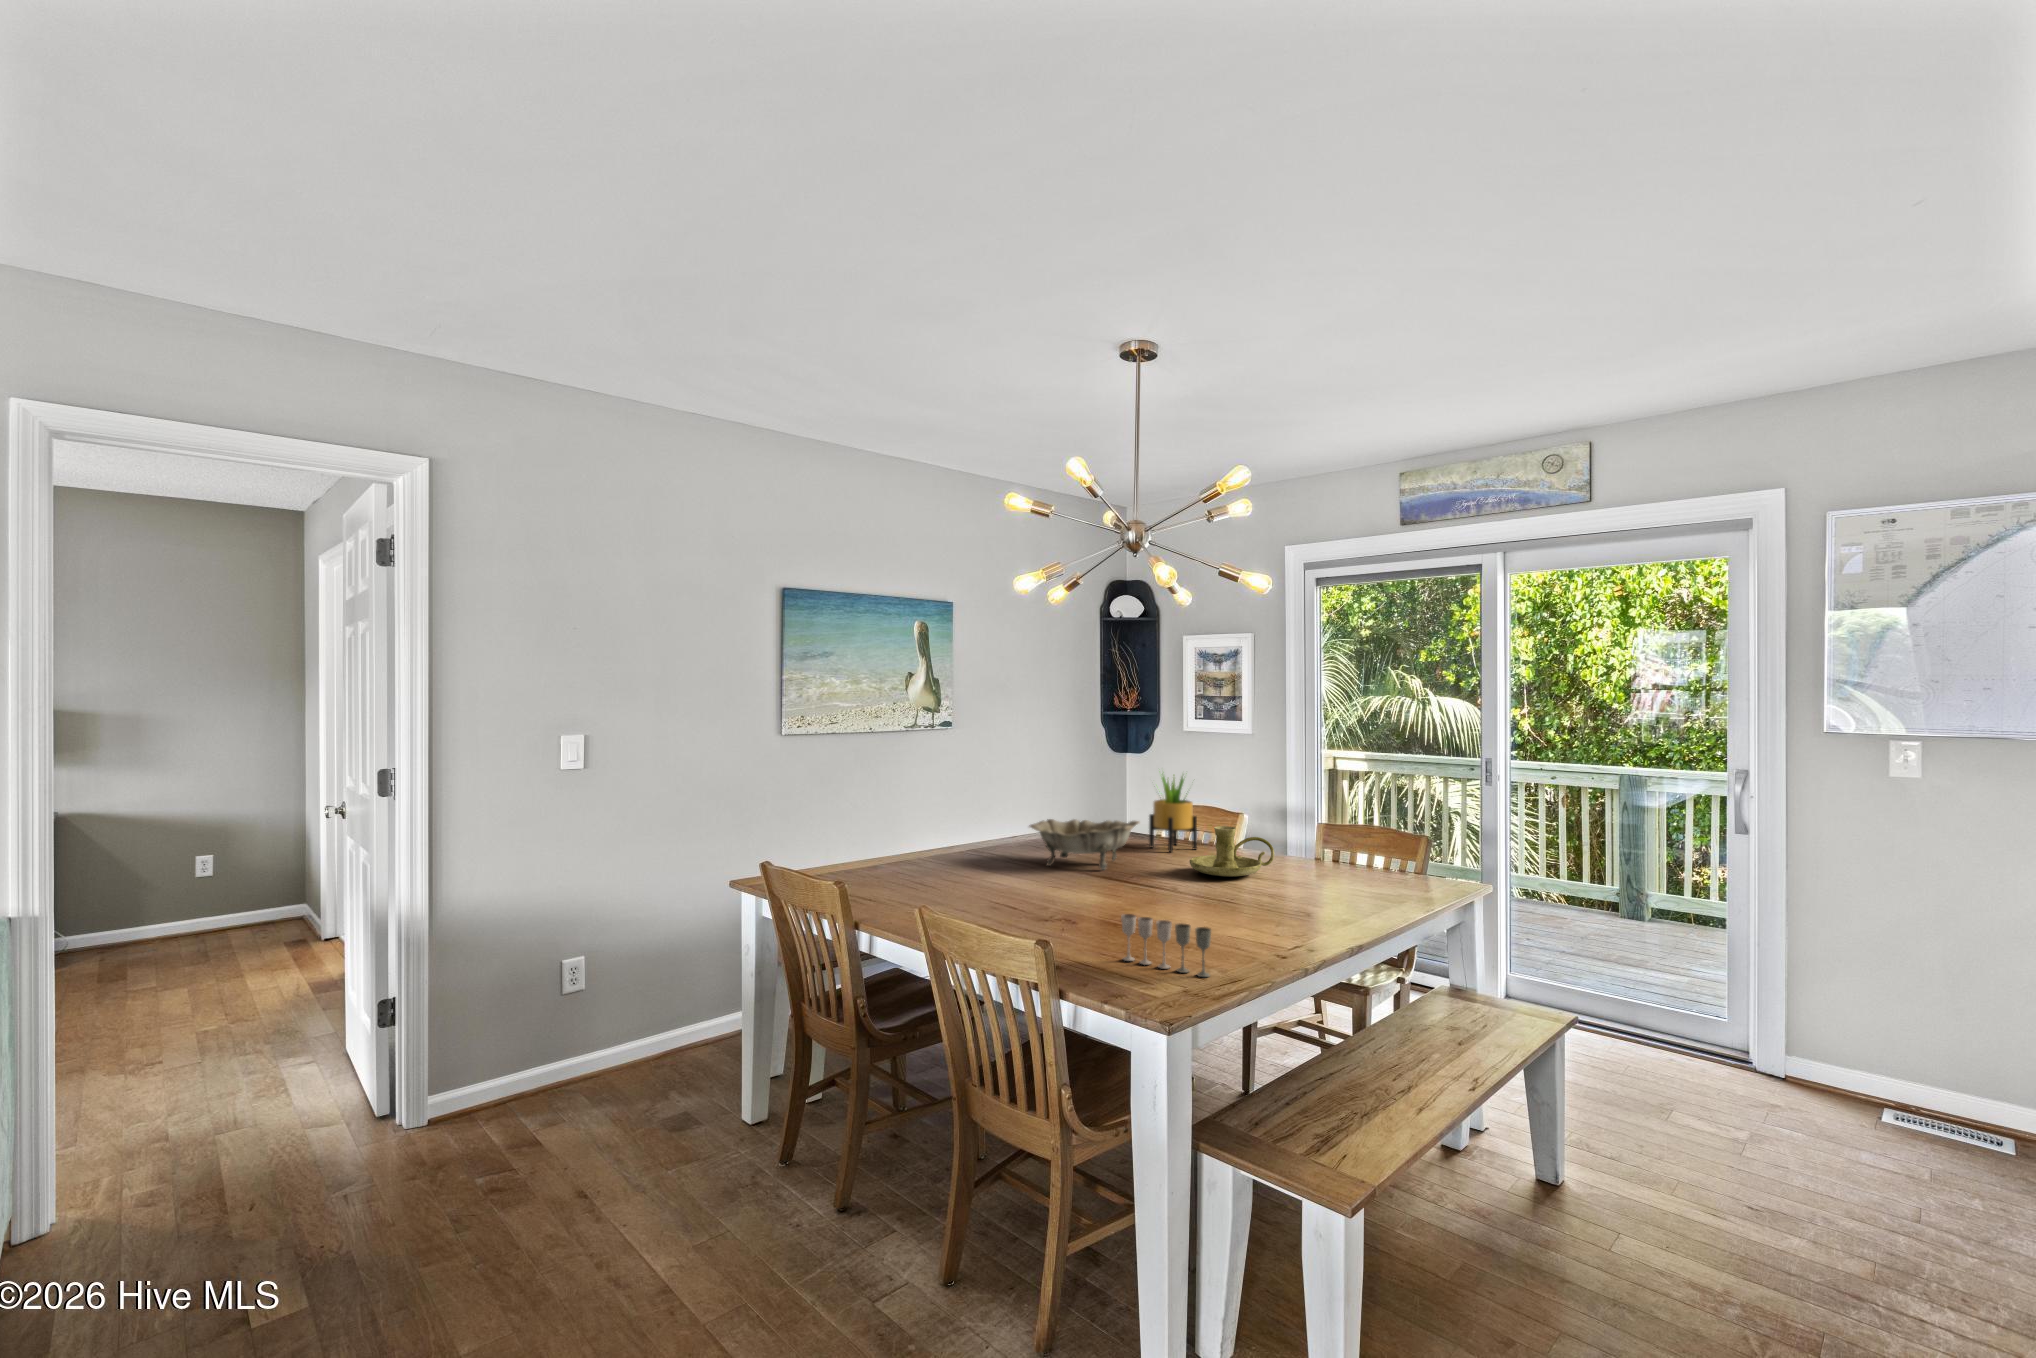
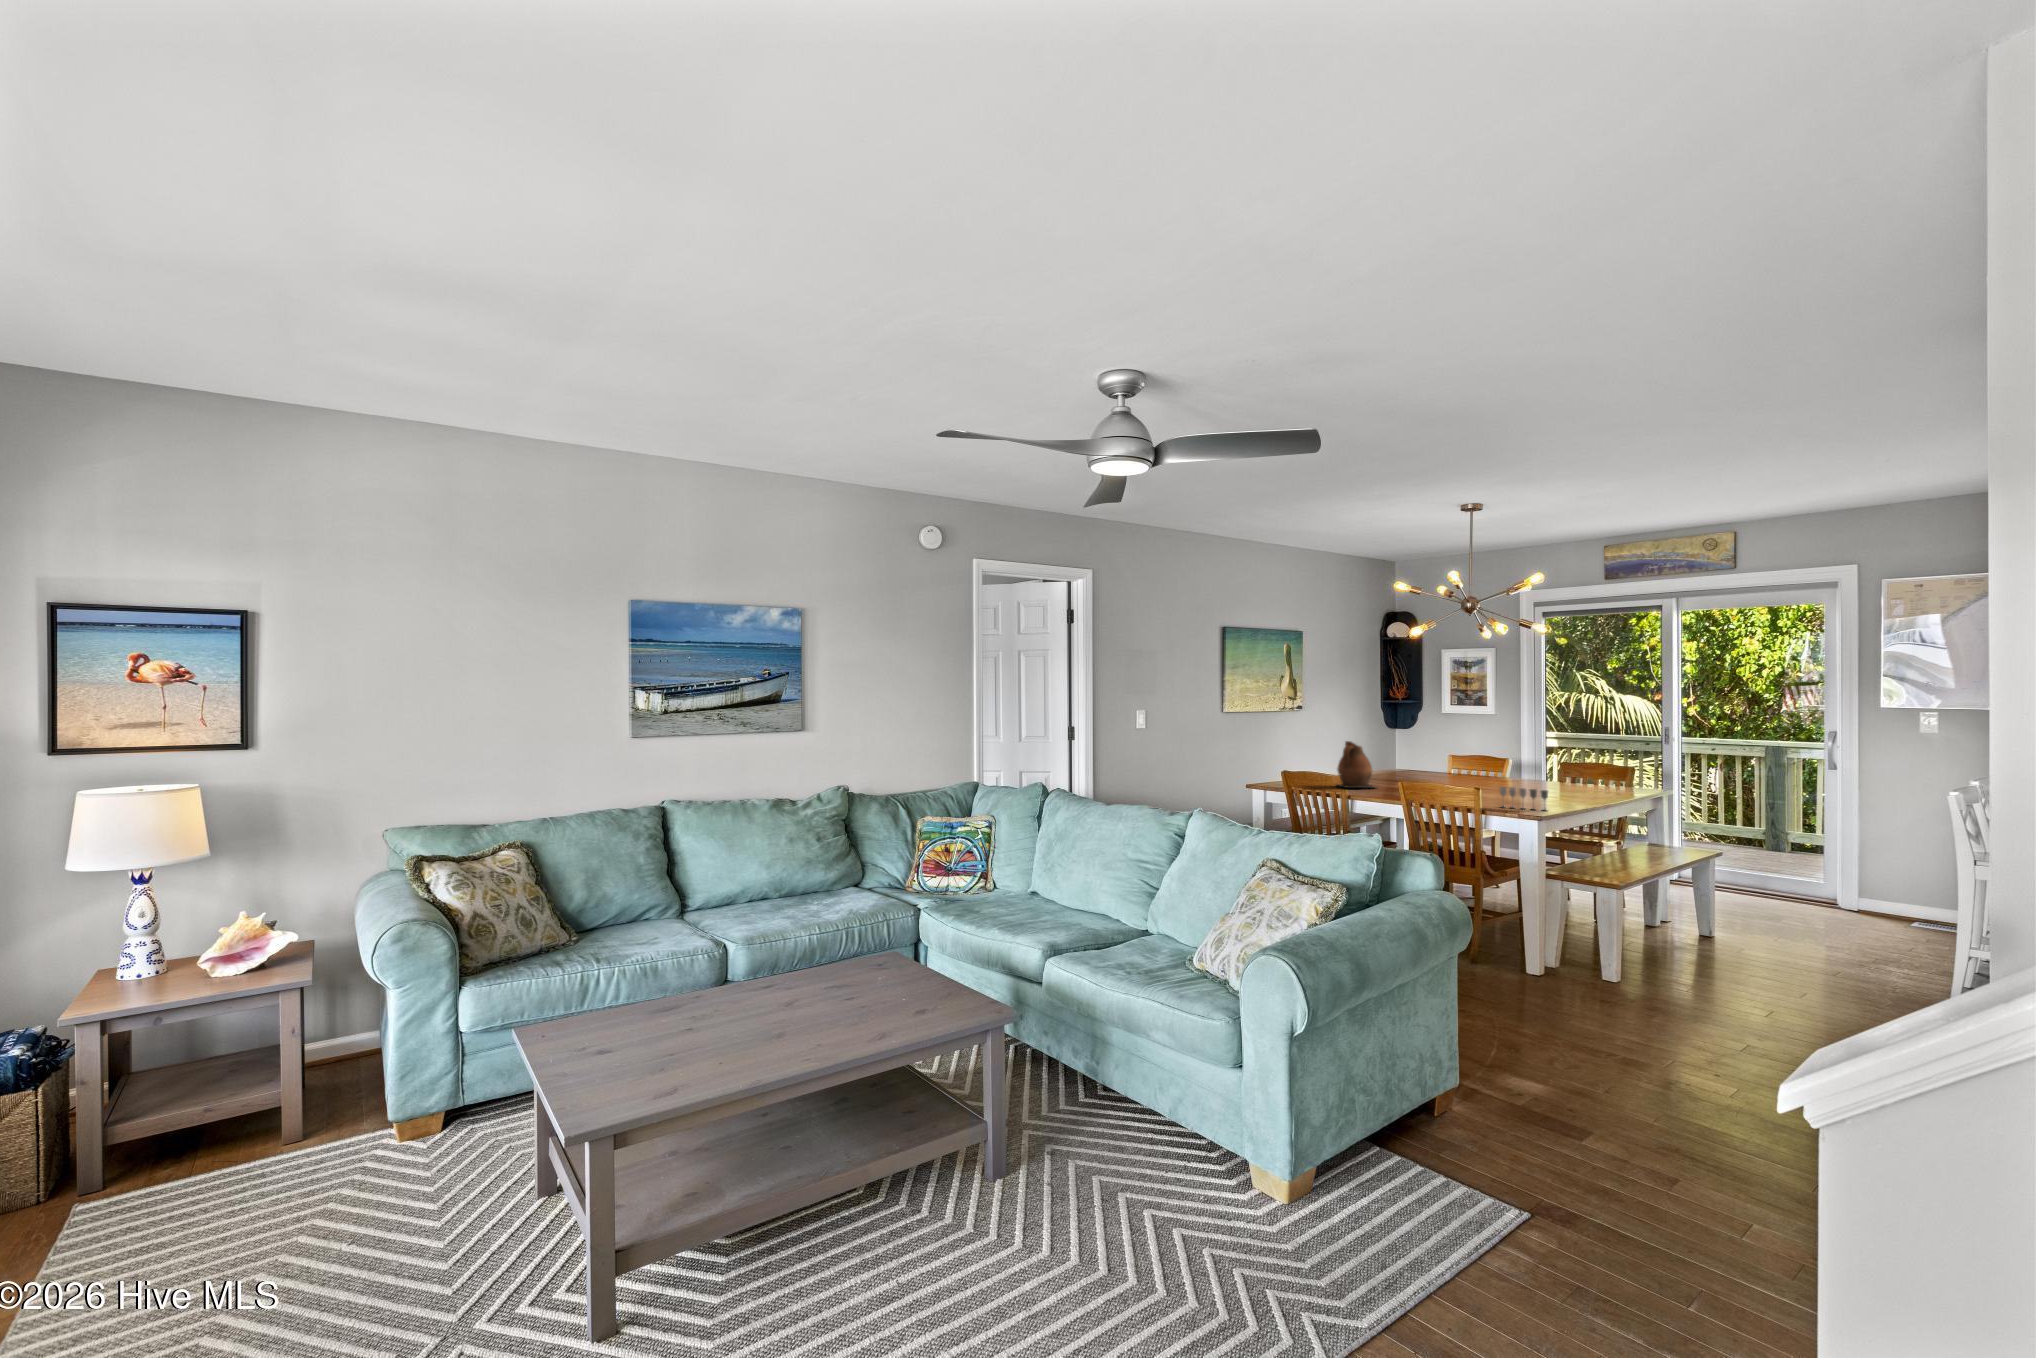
potted plant: present [1149,776,1197,852] -> none [1458,730,1488,778]
ceramic pitcher: none [897,794,973,886] -> present [1337,741,1378,788]
decorative bowl: present [1029,819,1139,870] -> none [1395,758,1463,784]
candle holder: present [1190,826,1274,877] -> none [1496,760,1546,786]

